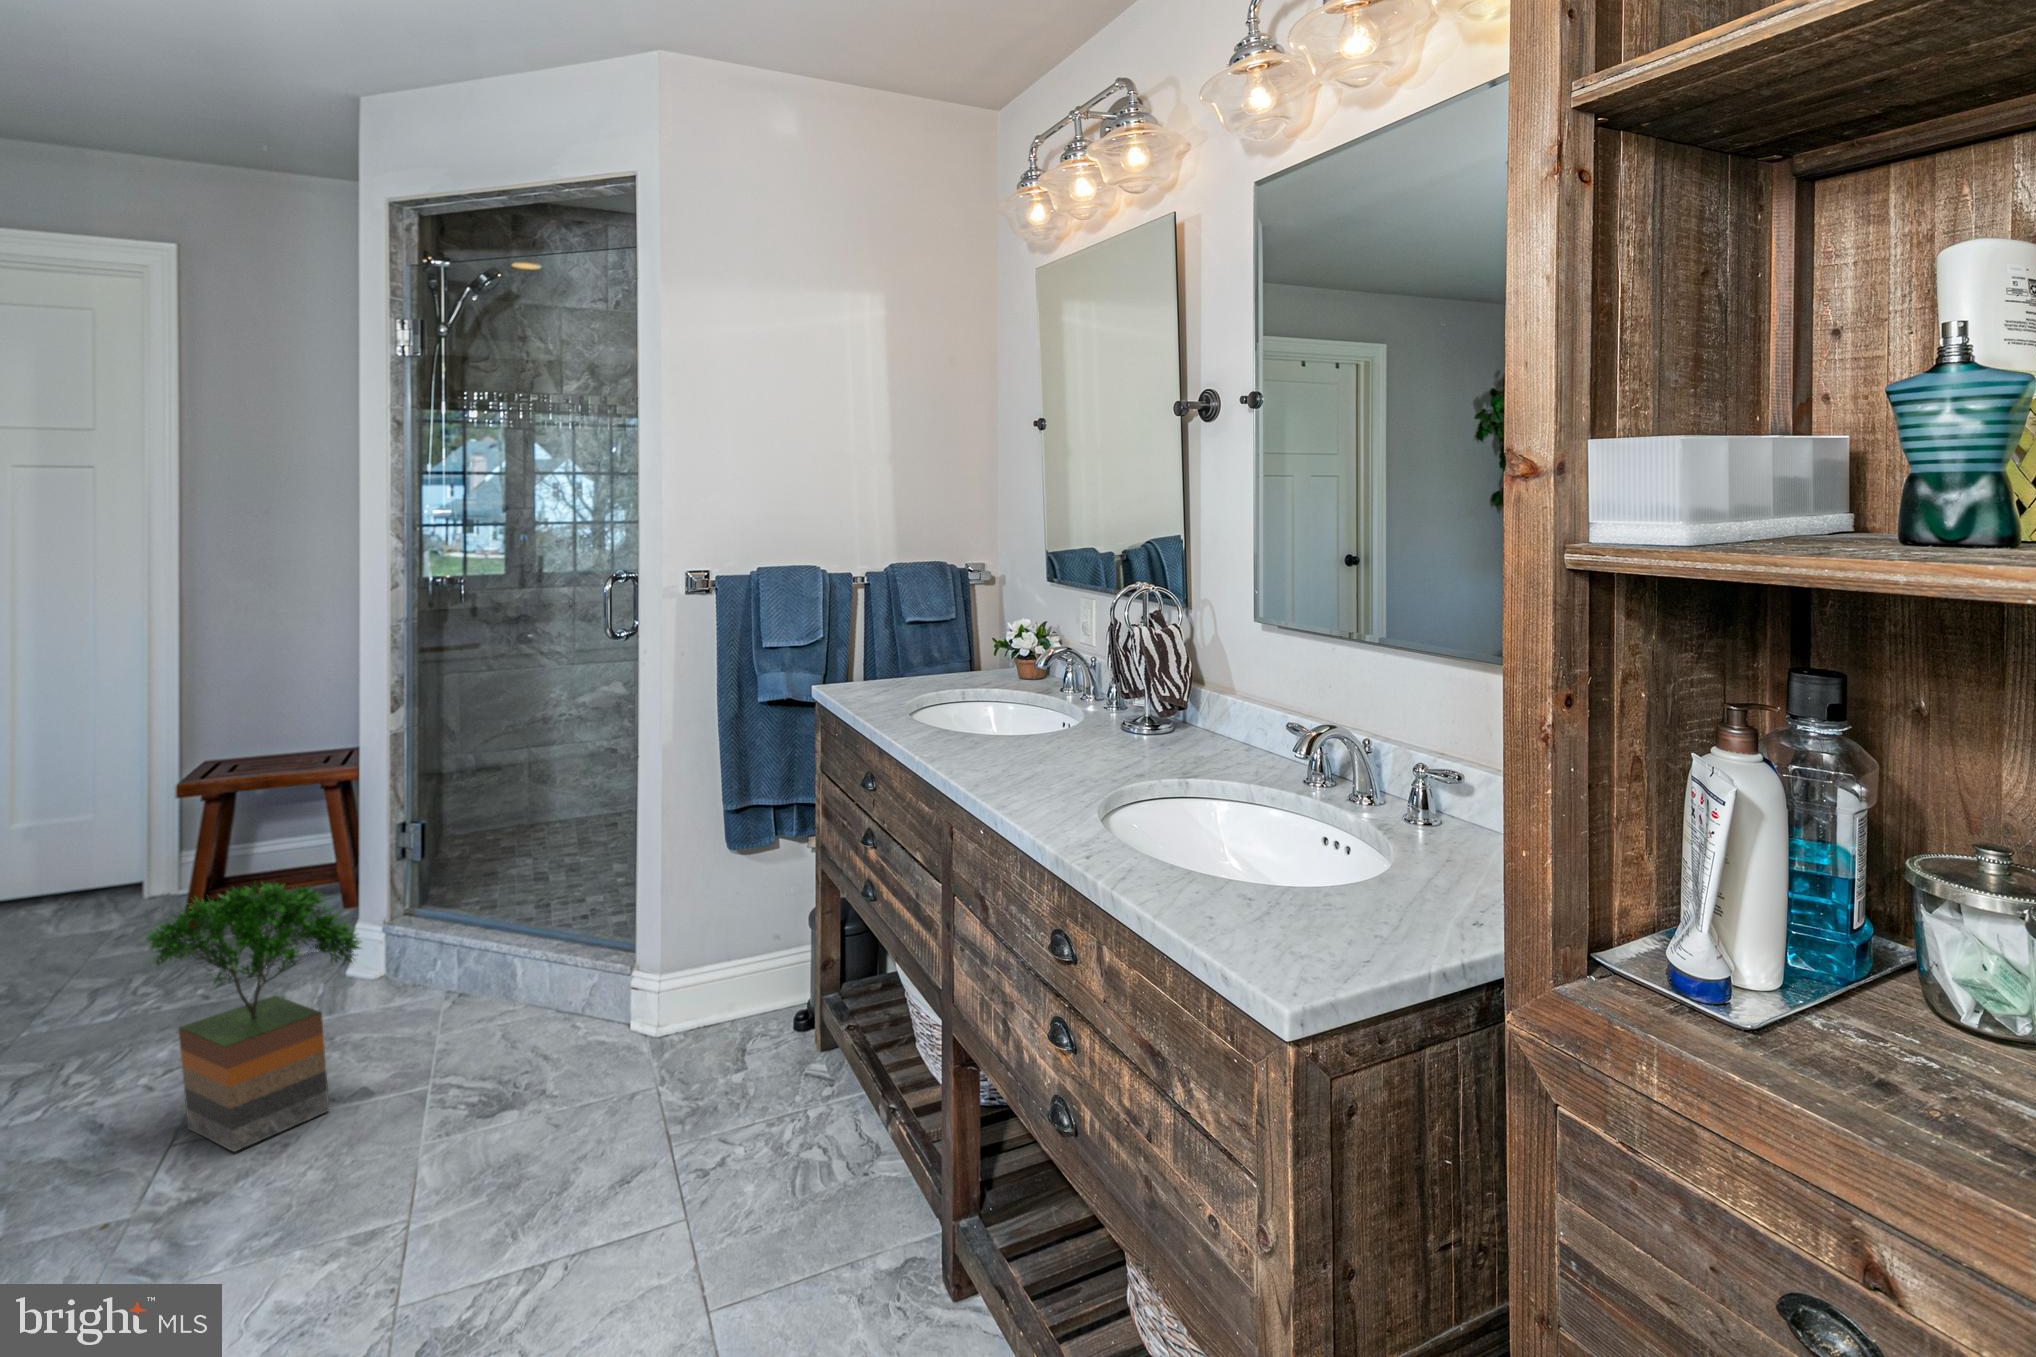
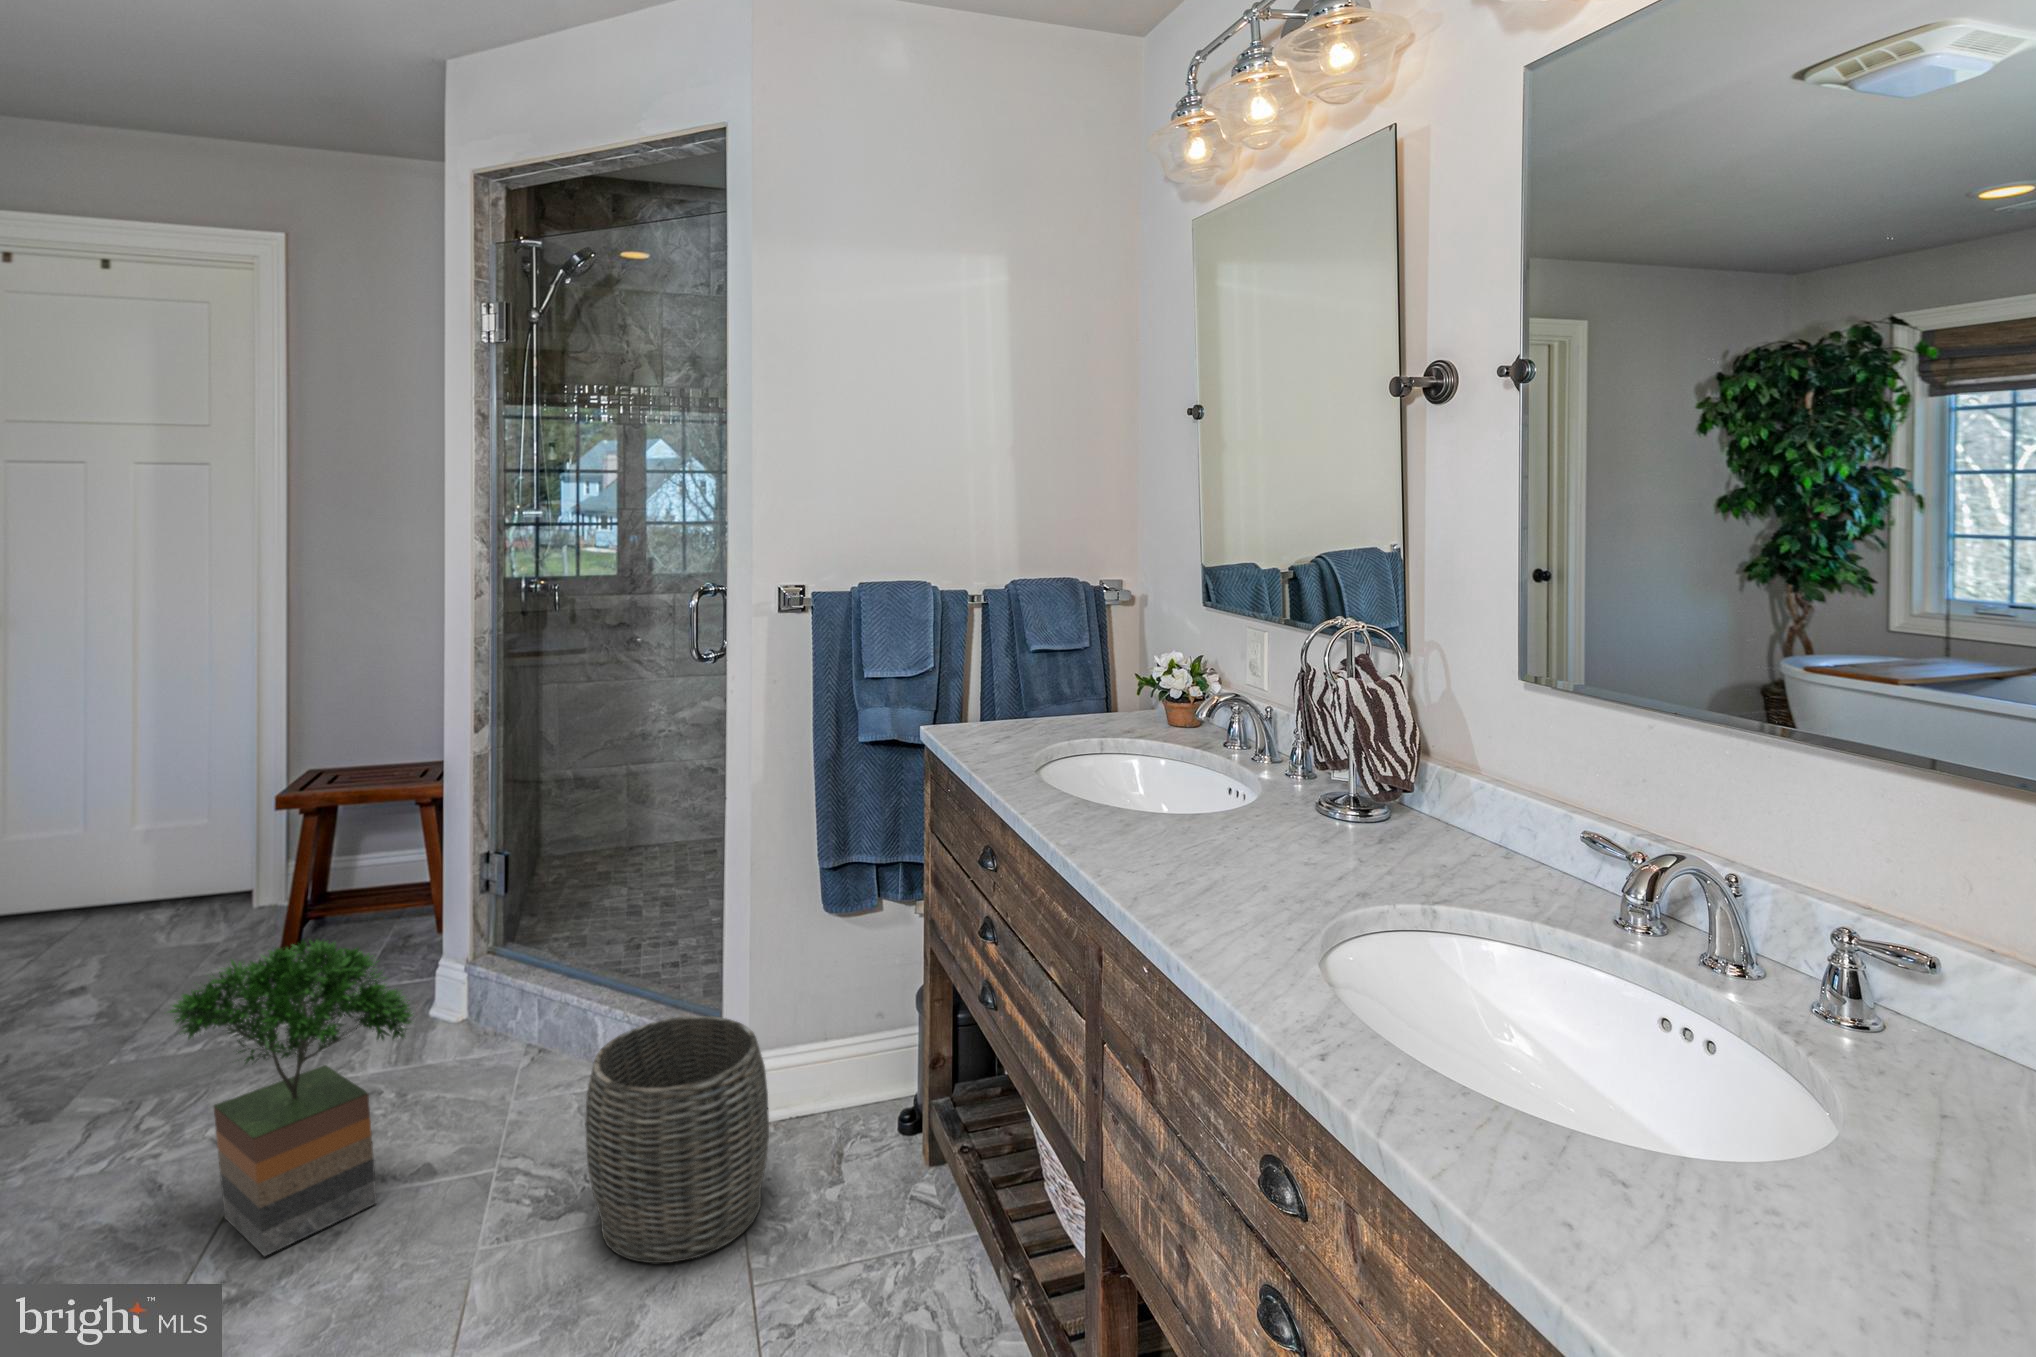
woven basket: none [524,938,683,1137] -> present [585,1016,769,1263]

